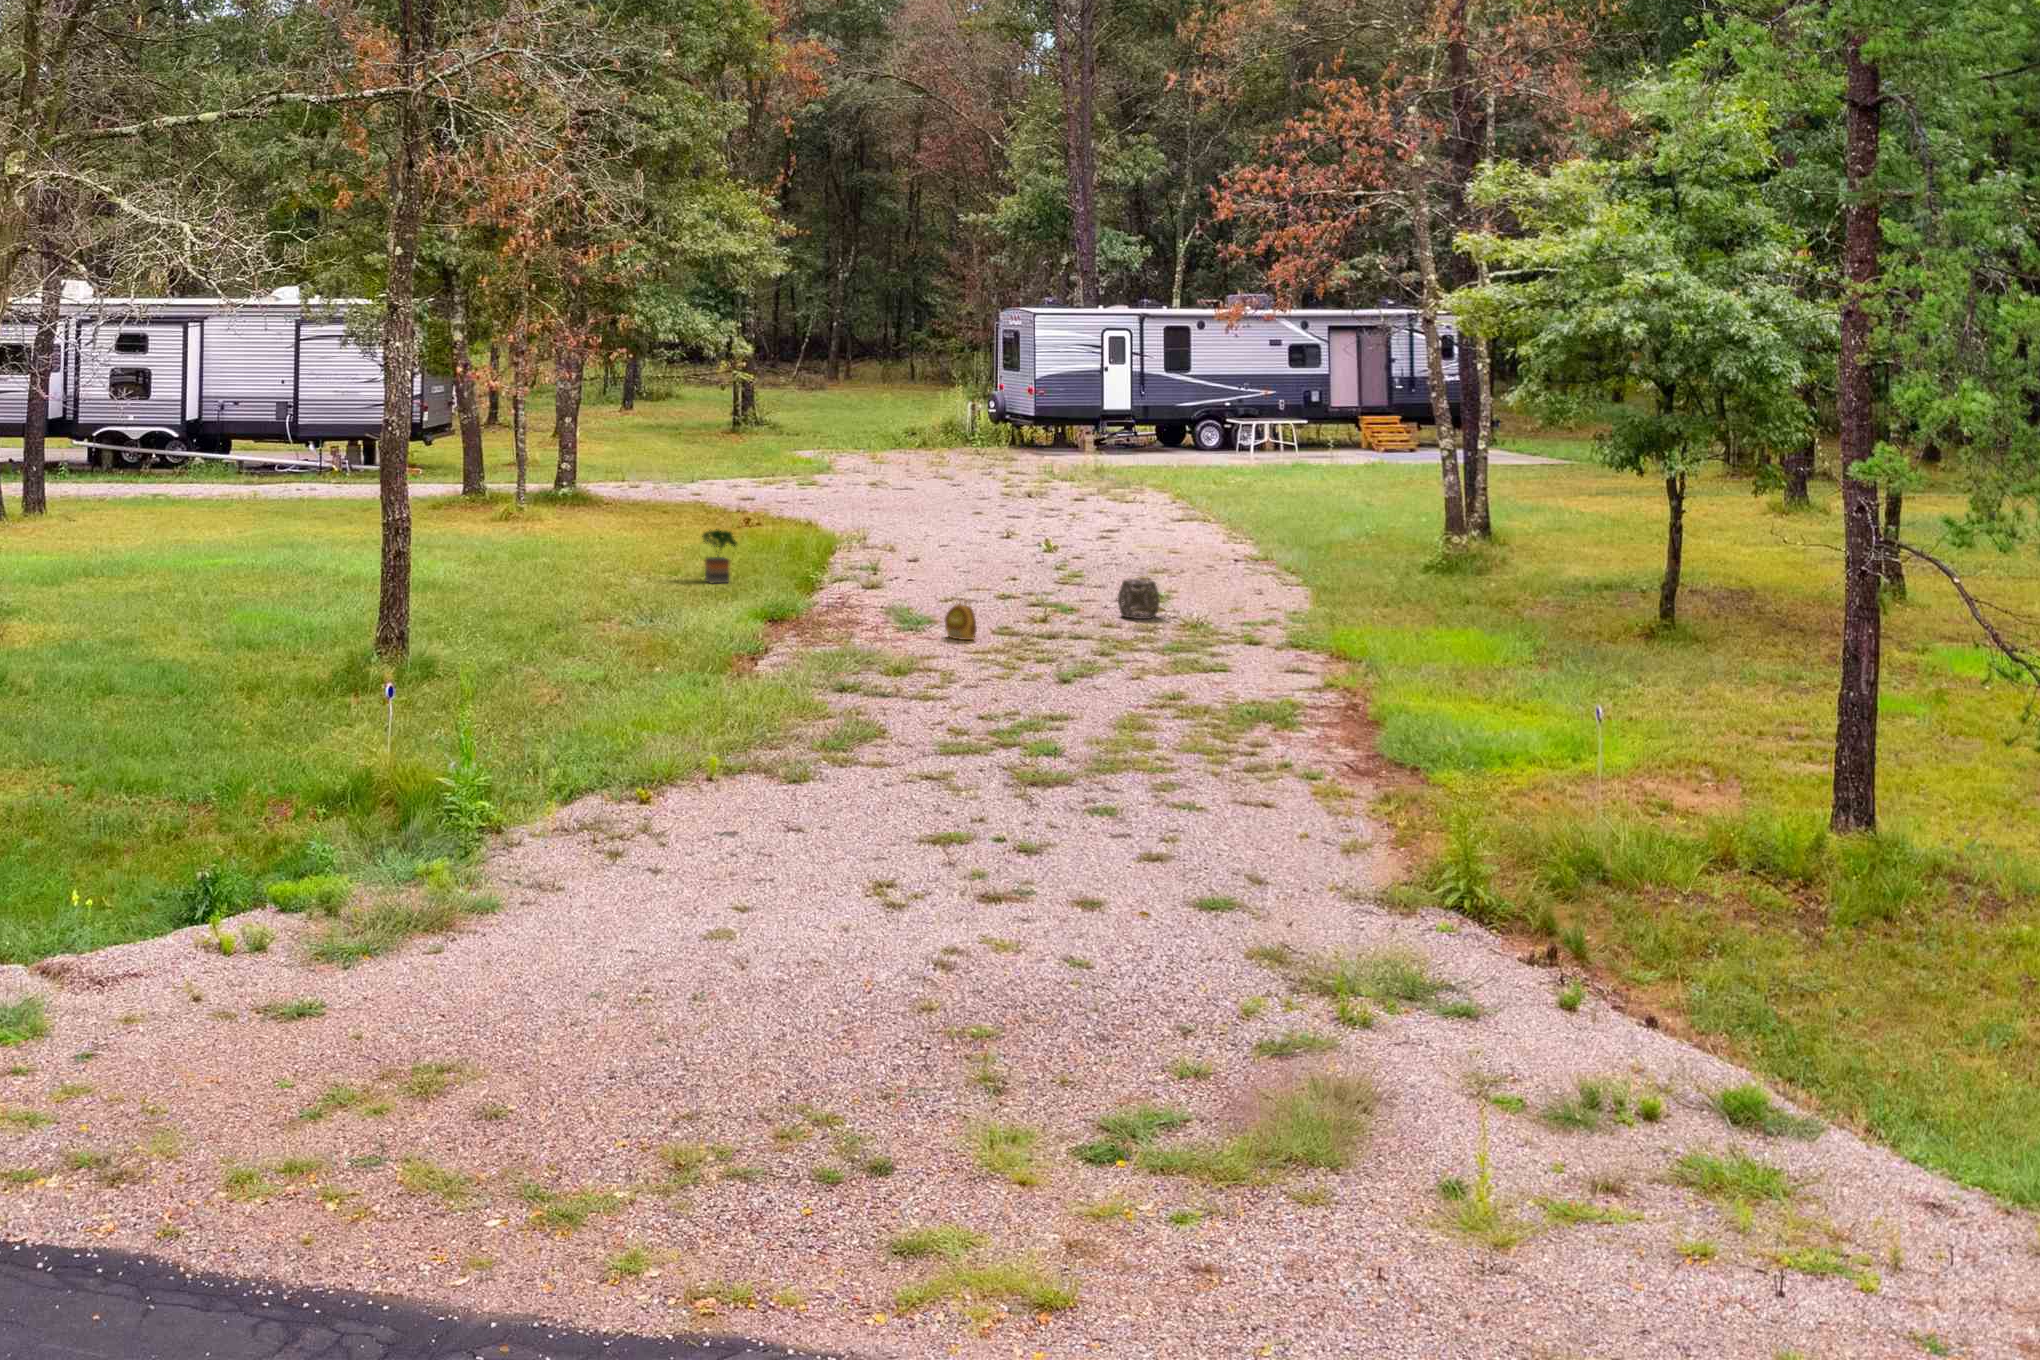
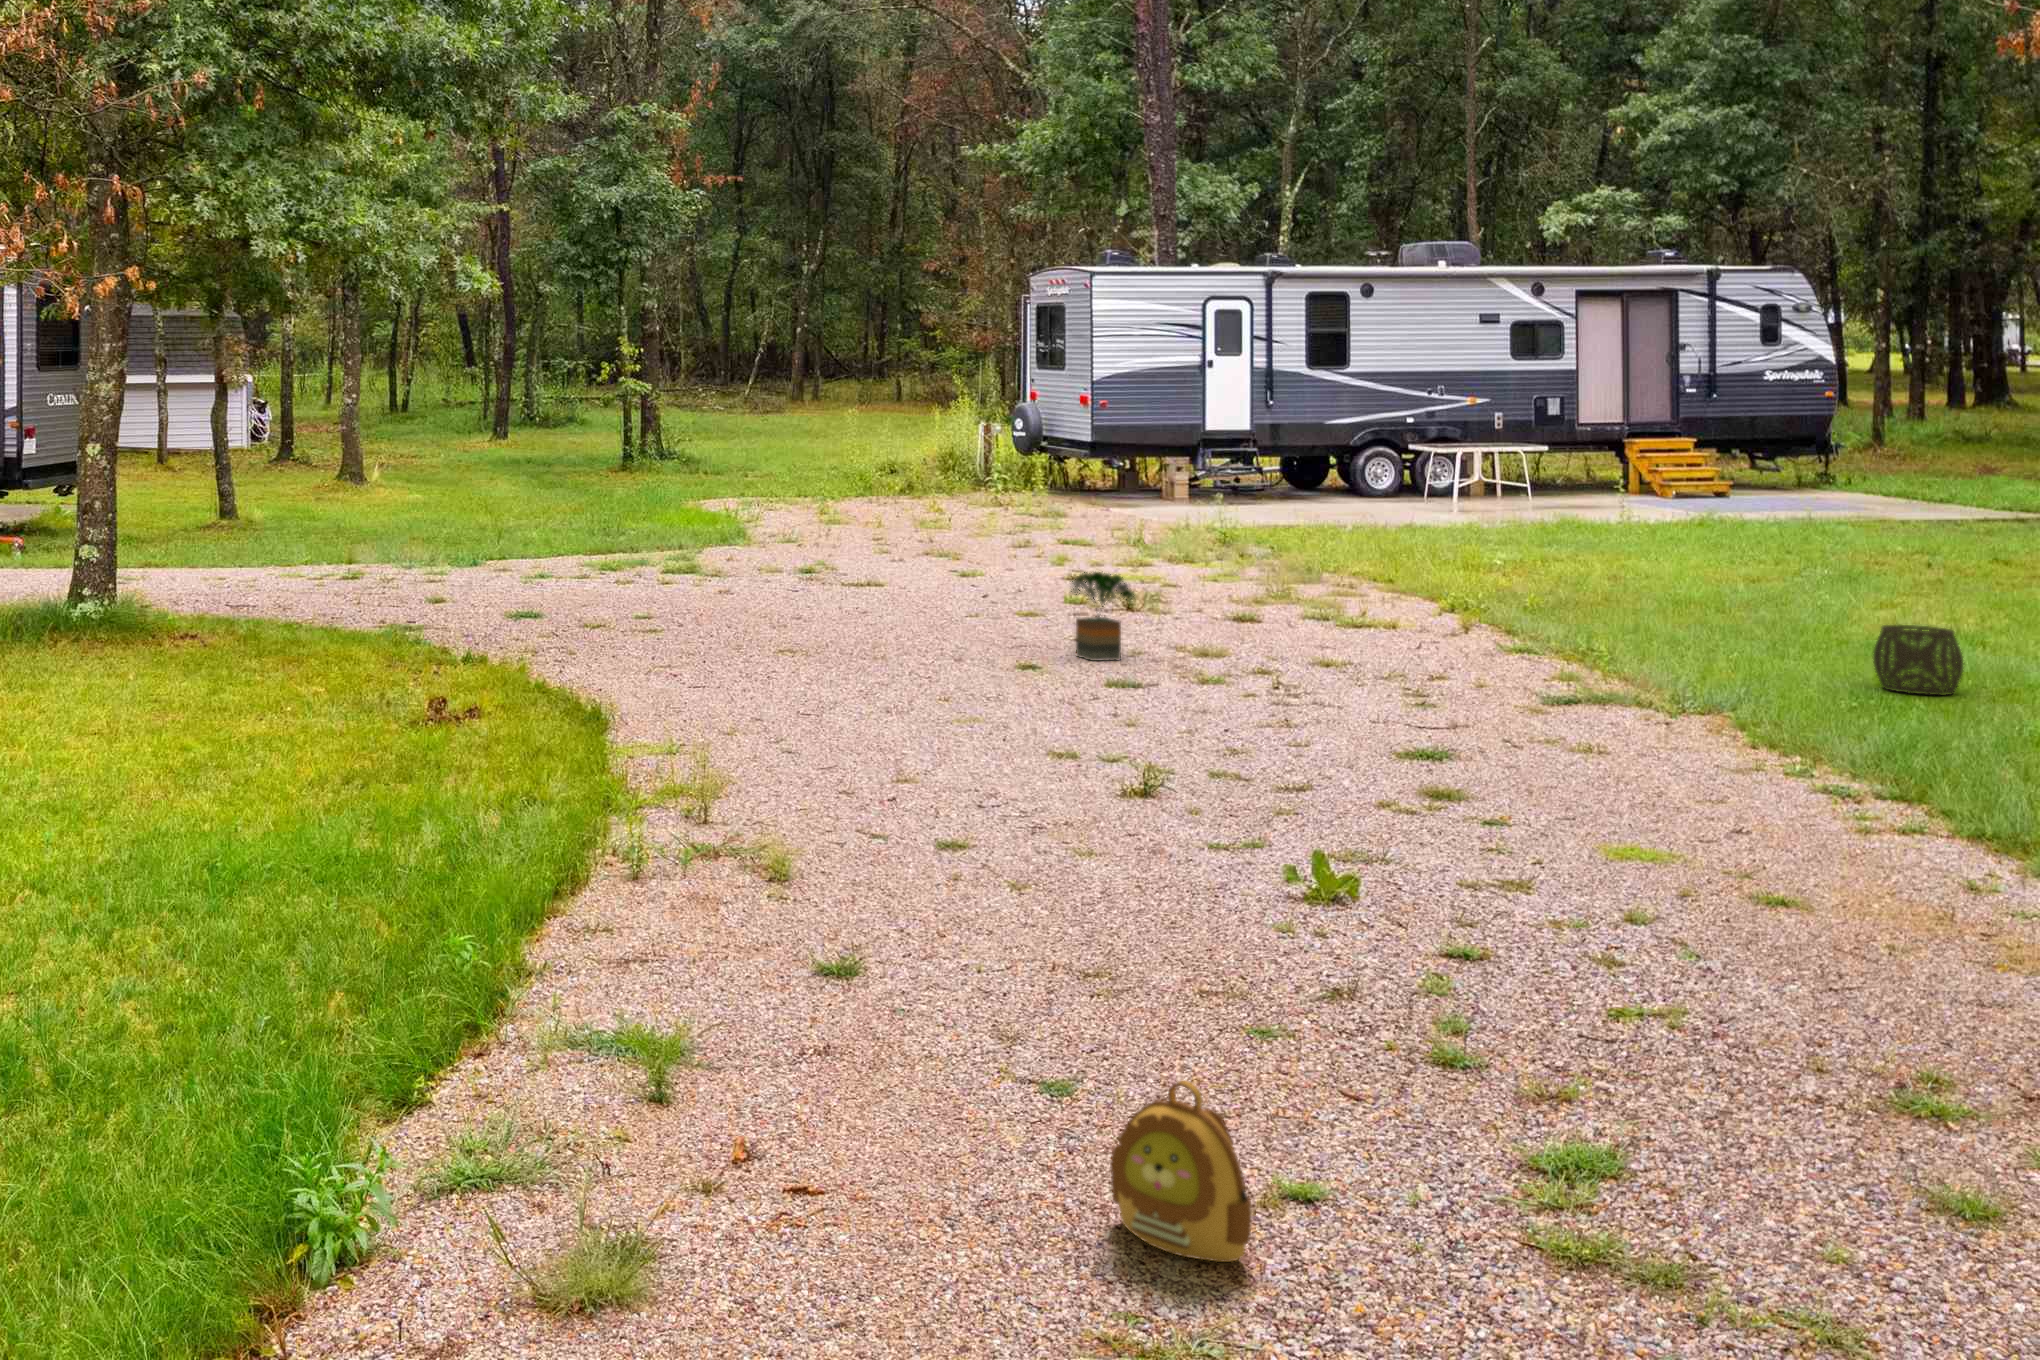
potted tree: present [702,529,737,583] -> present [1071,572,1135,661]
woven basket: present [1118,580,1160,619] -> present [1873,625,1963,695]

